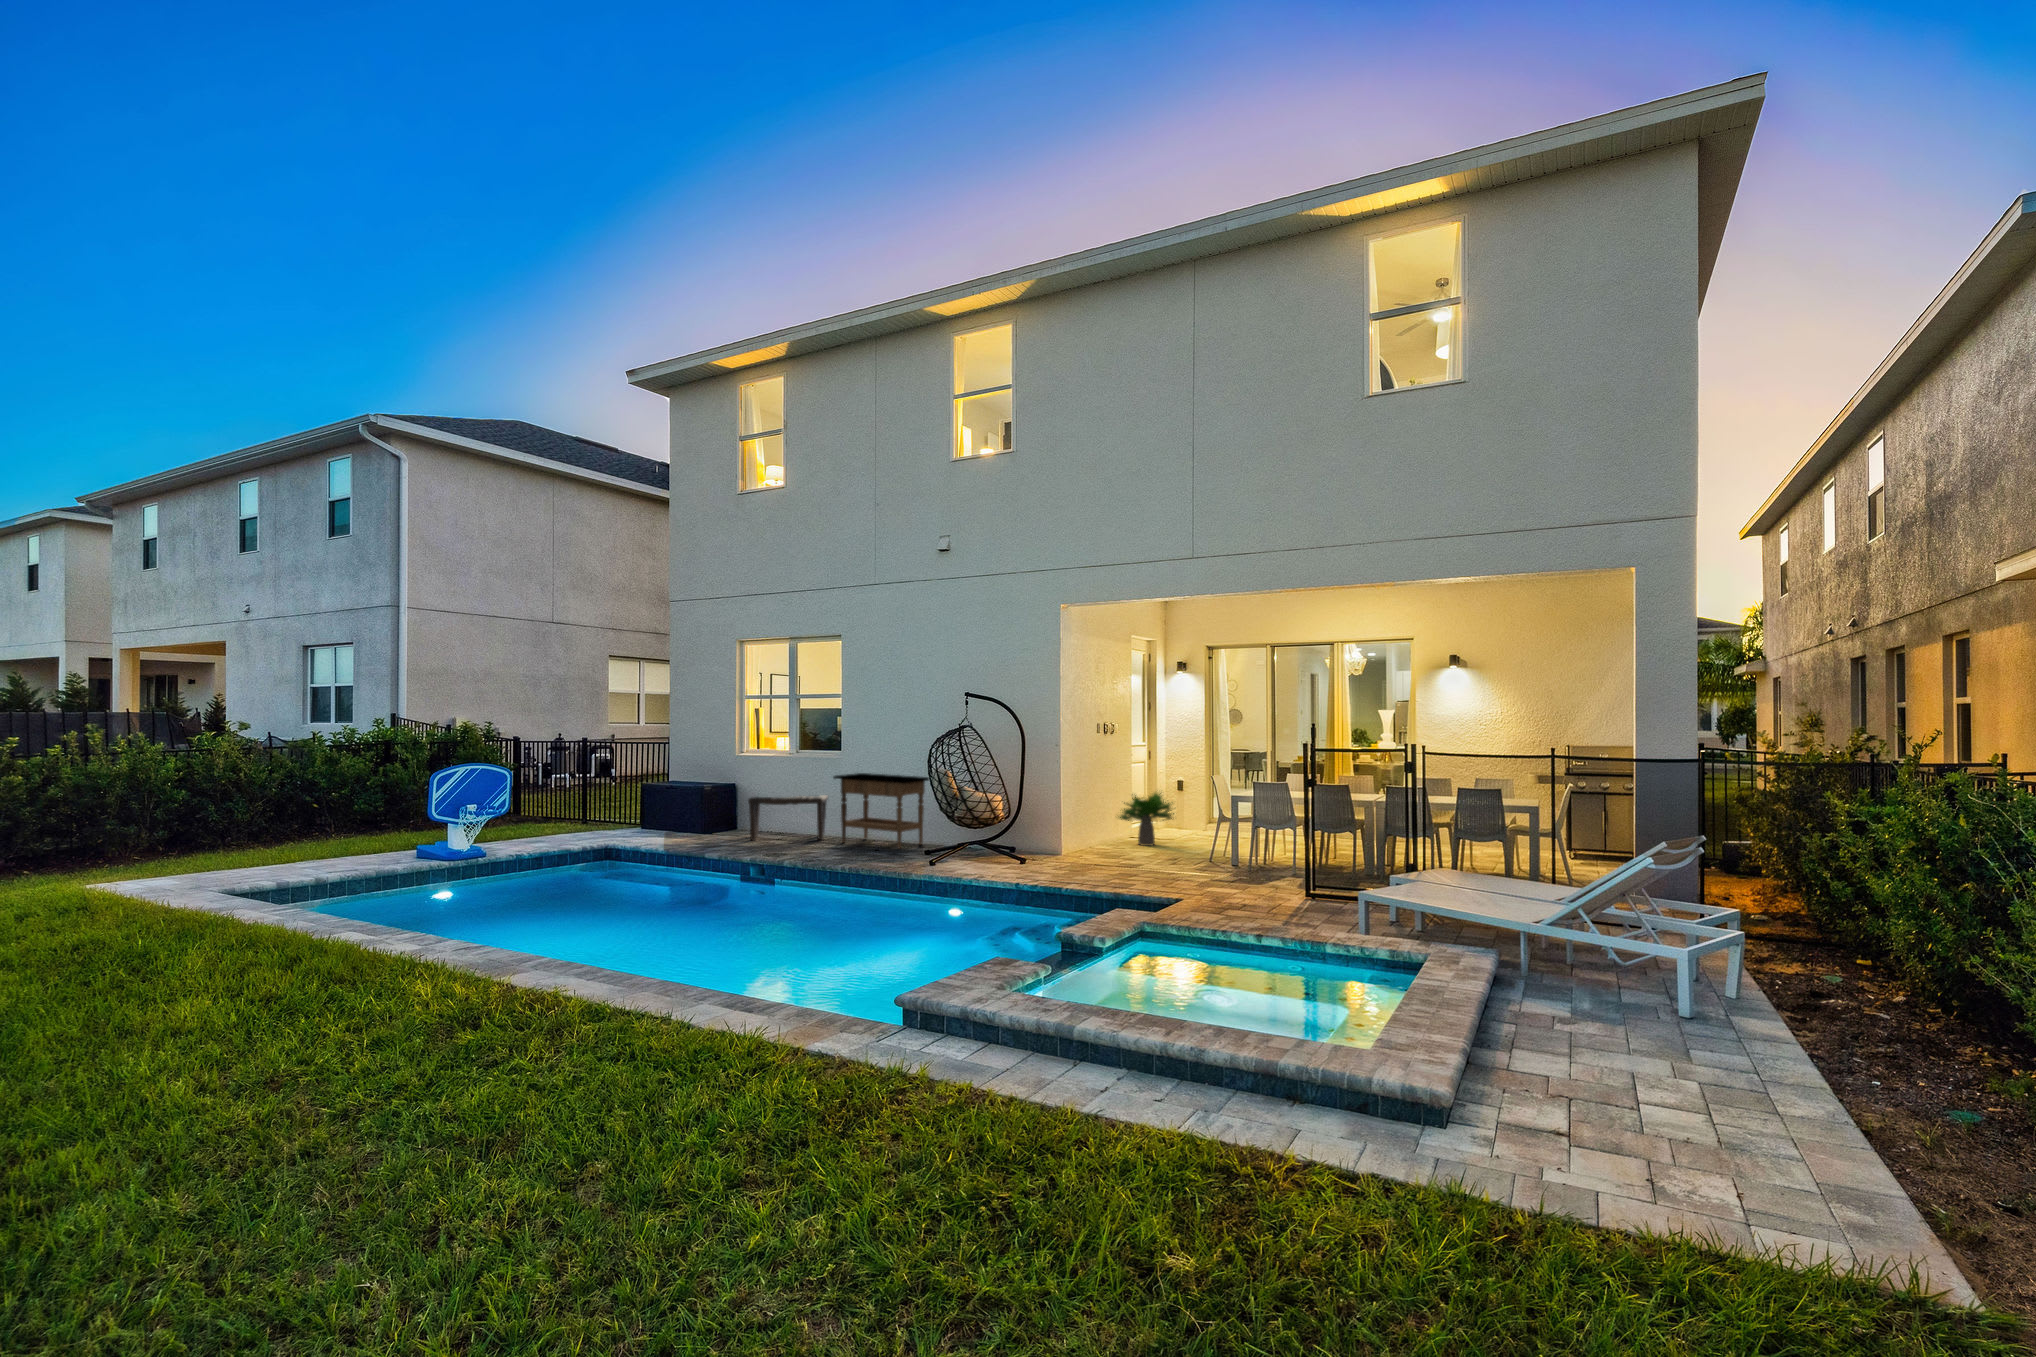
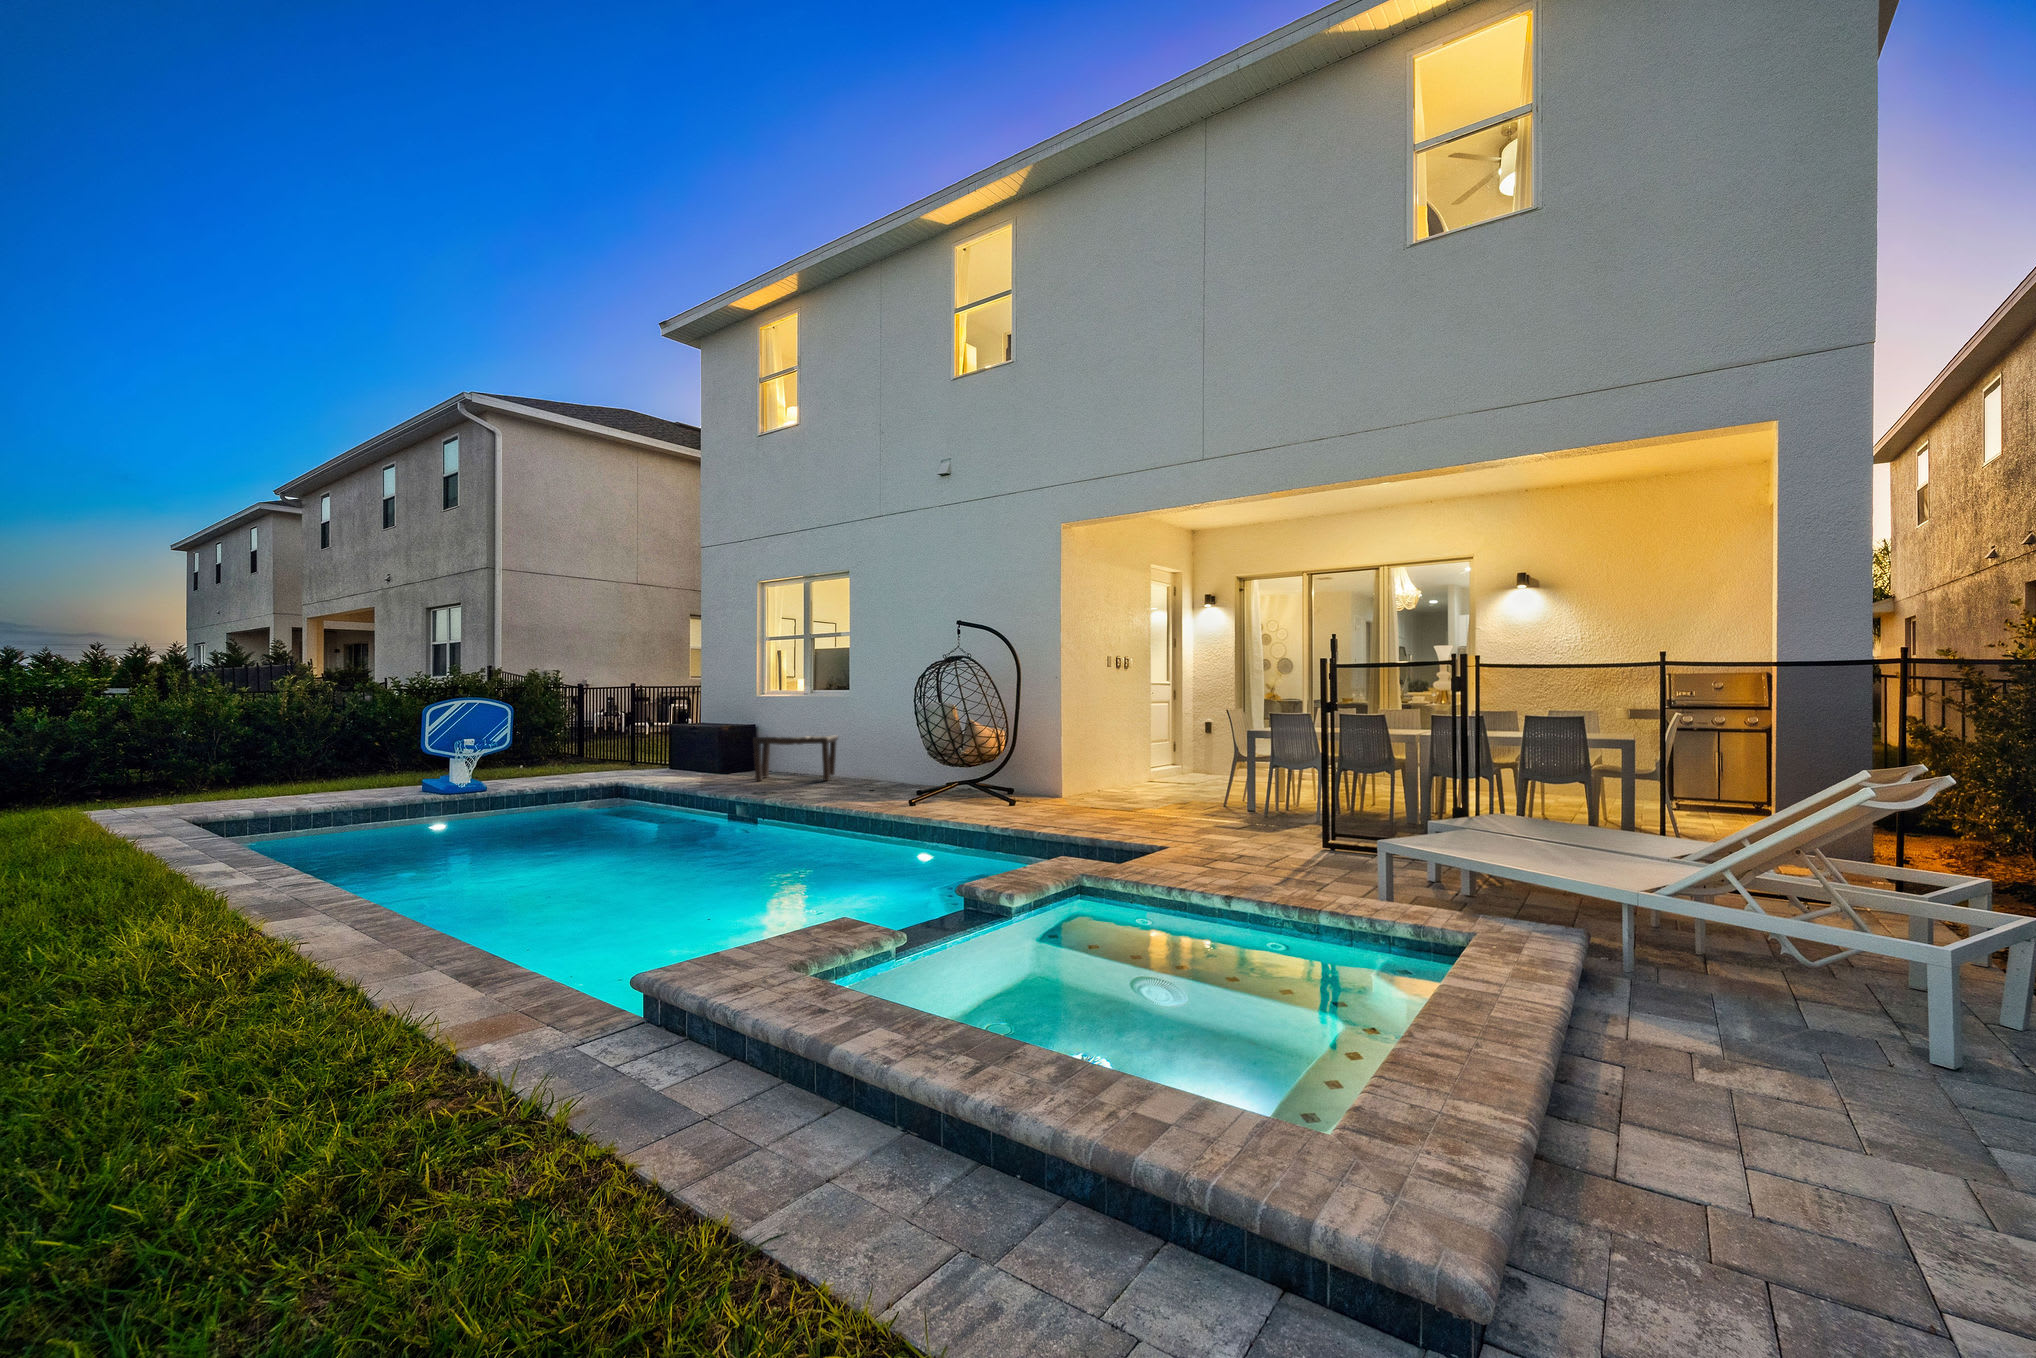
side table: present [833,773,929,849] -> none [835,712,935,791]
potted plant: present [1118,793,1174,846] -> none [1130,726,1203,790]

